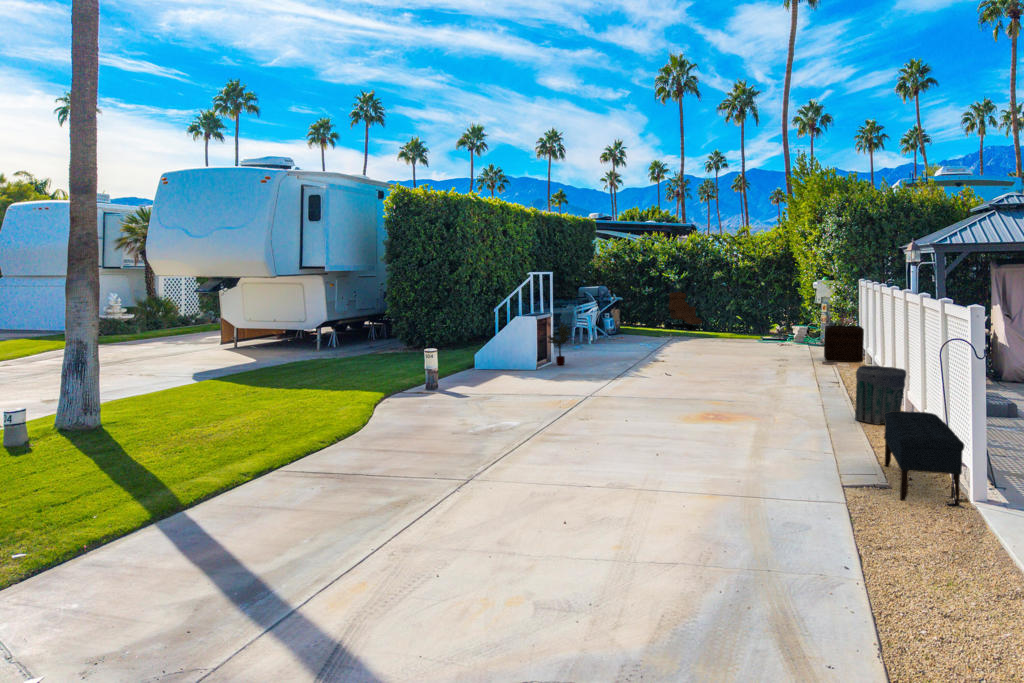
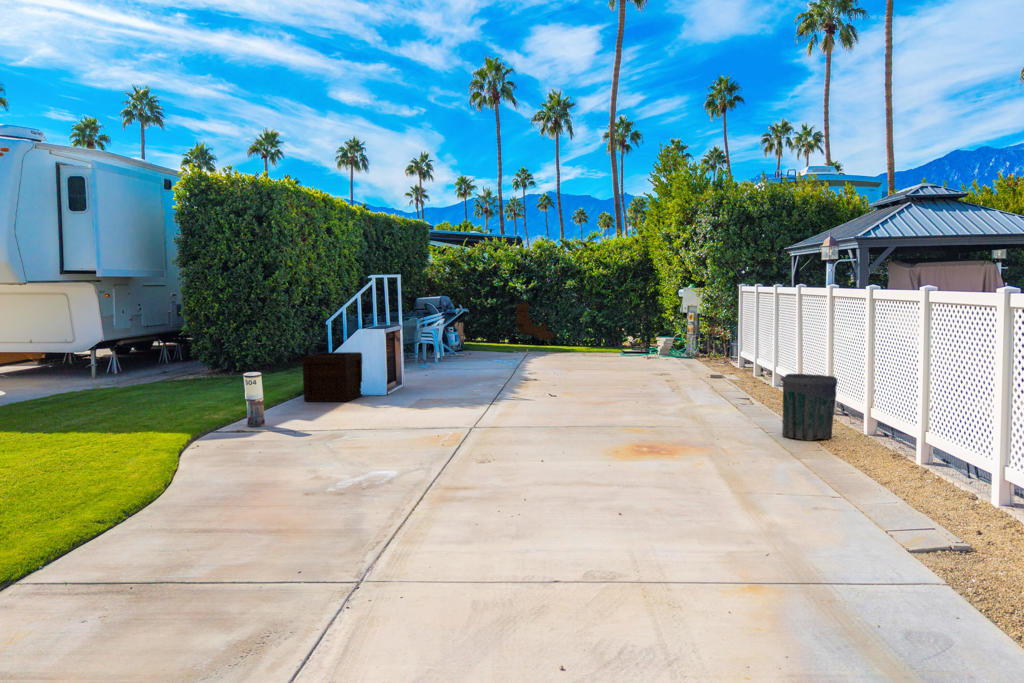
potted tree: present [548,321,569,365] -> none [395,333,423,389]
wooden crate: present [824,325,864,362] -> present [302,352,363,402]
bench: present [884,411,964,505] -> none [850,422,971,530]

